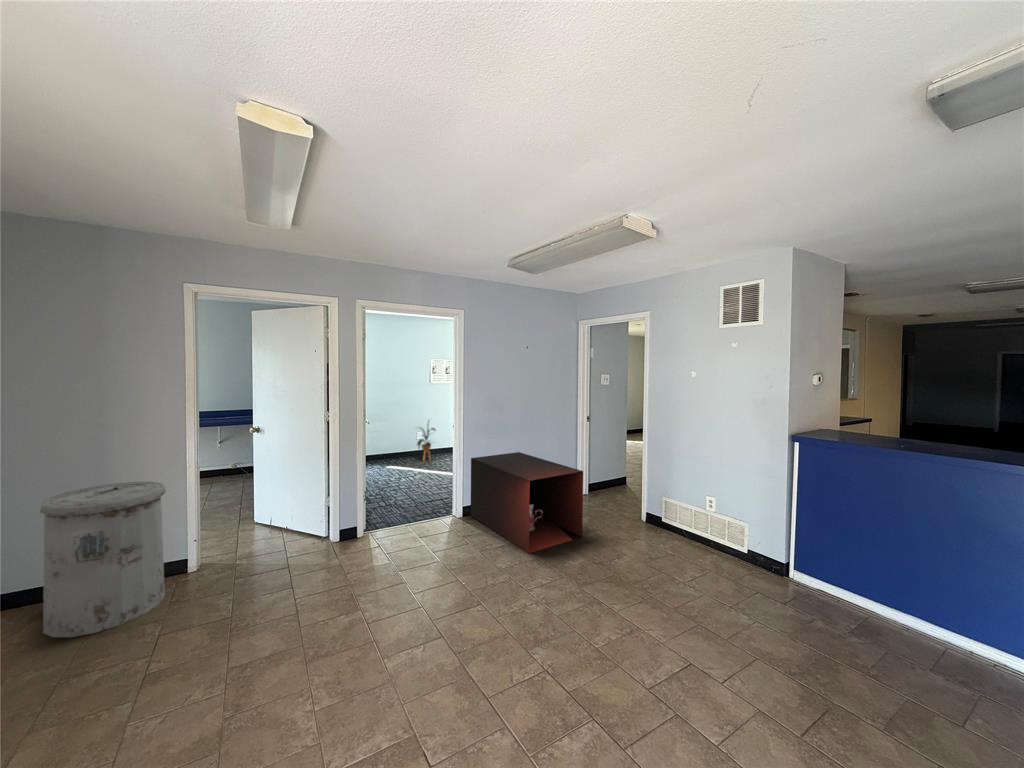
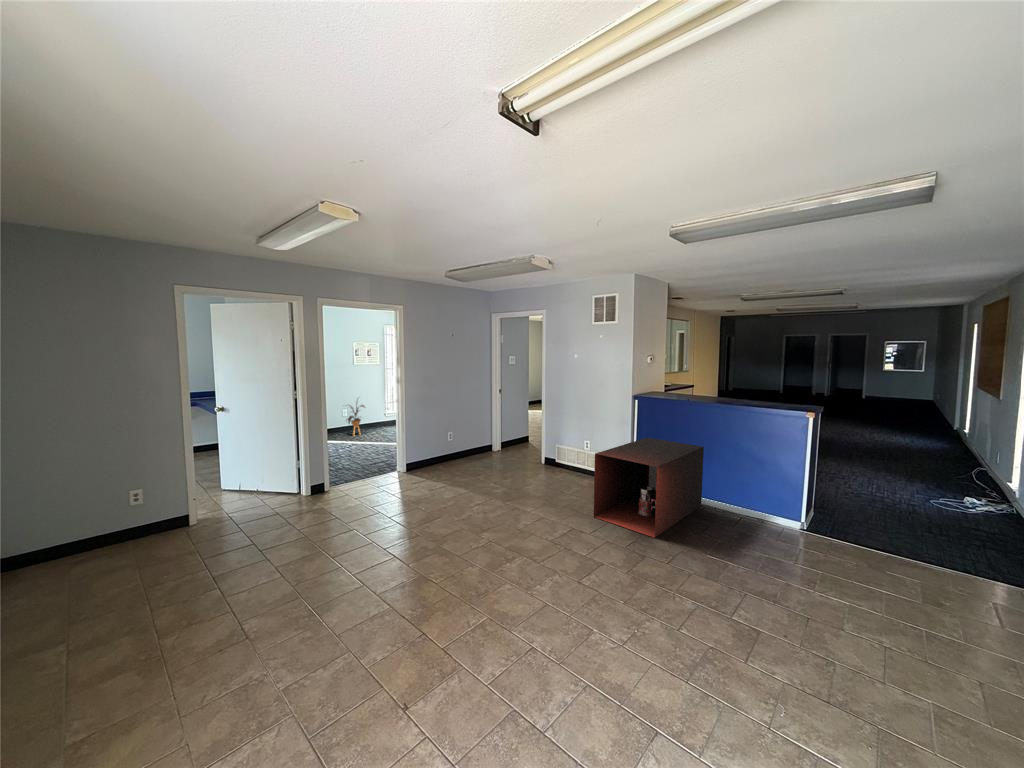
storage cabinet: present [471,452,583,553] -> present [594,438,704,538]
trash can: present [40,482,166,638] -> none [84,452,184,570]

